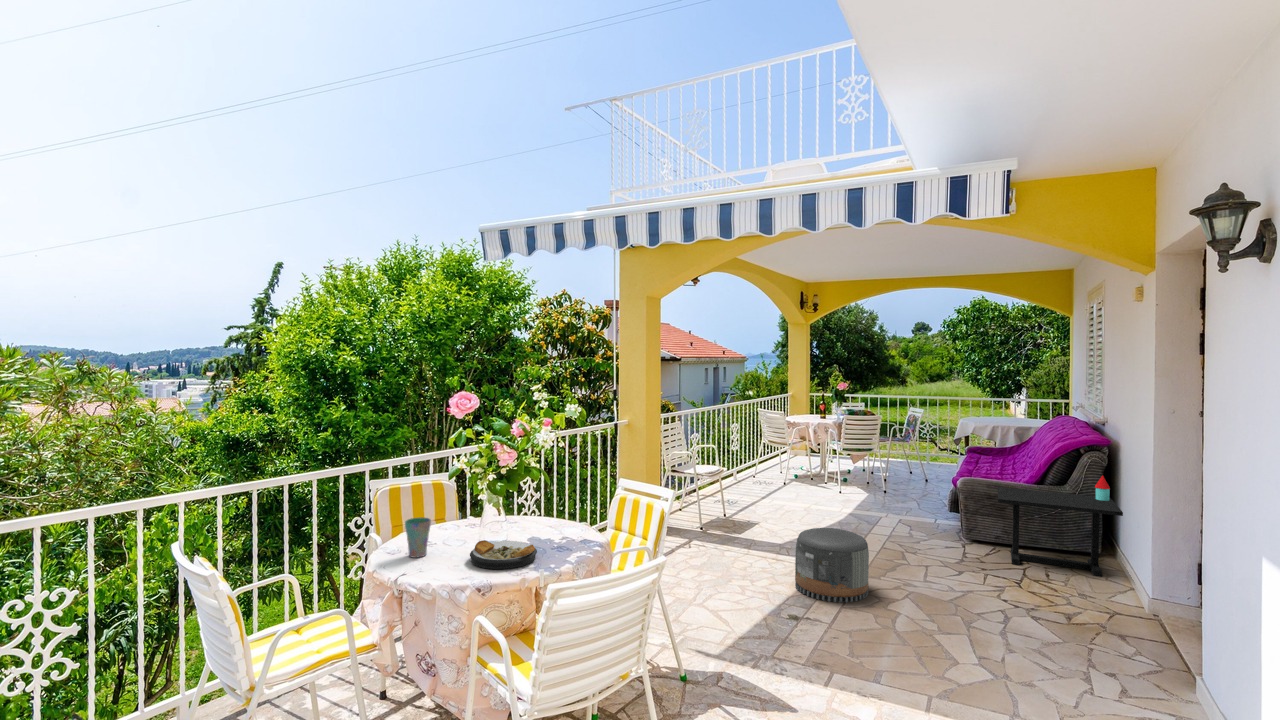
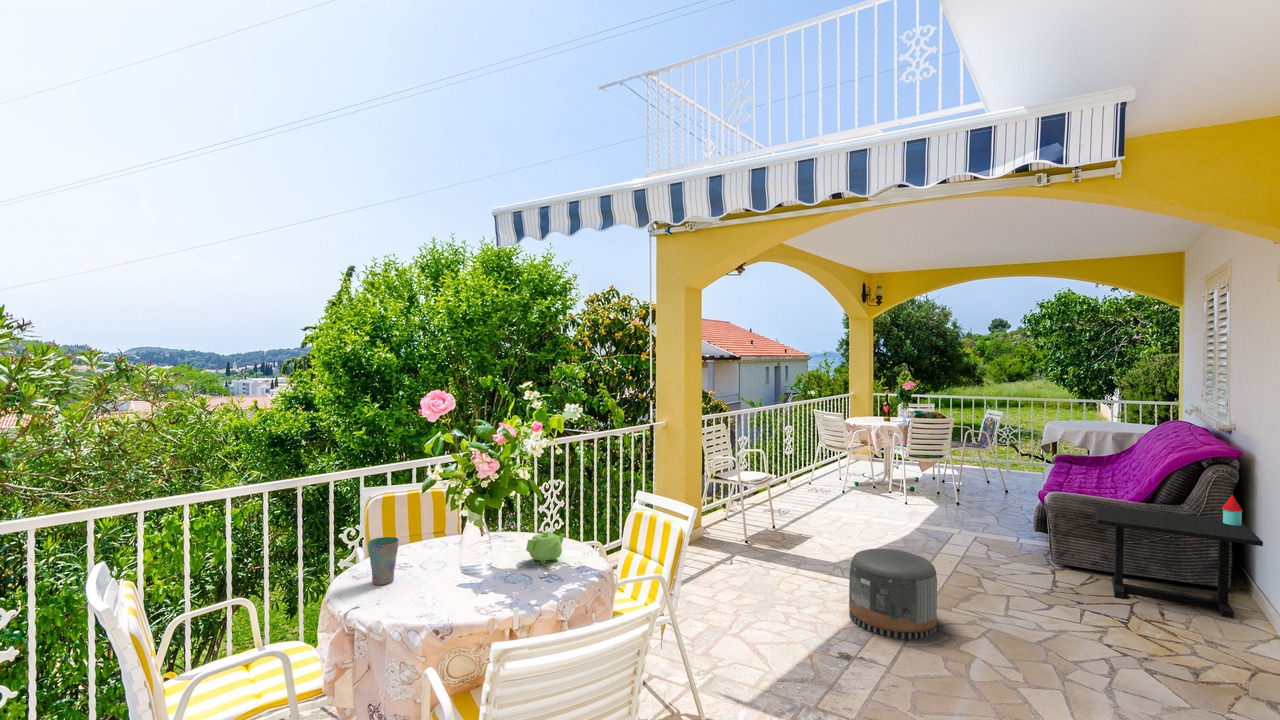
teapot: none [535,512,566,539] -> present [526,532,565,564]
plate: present [470,540,537,569] -> none [437,566,518,605]

